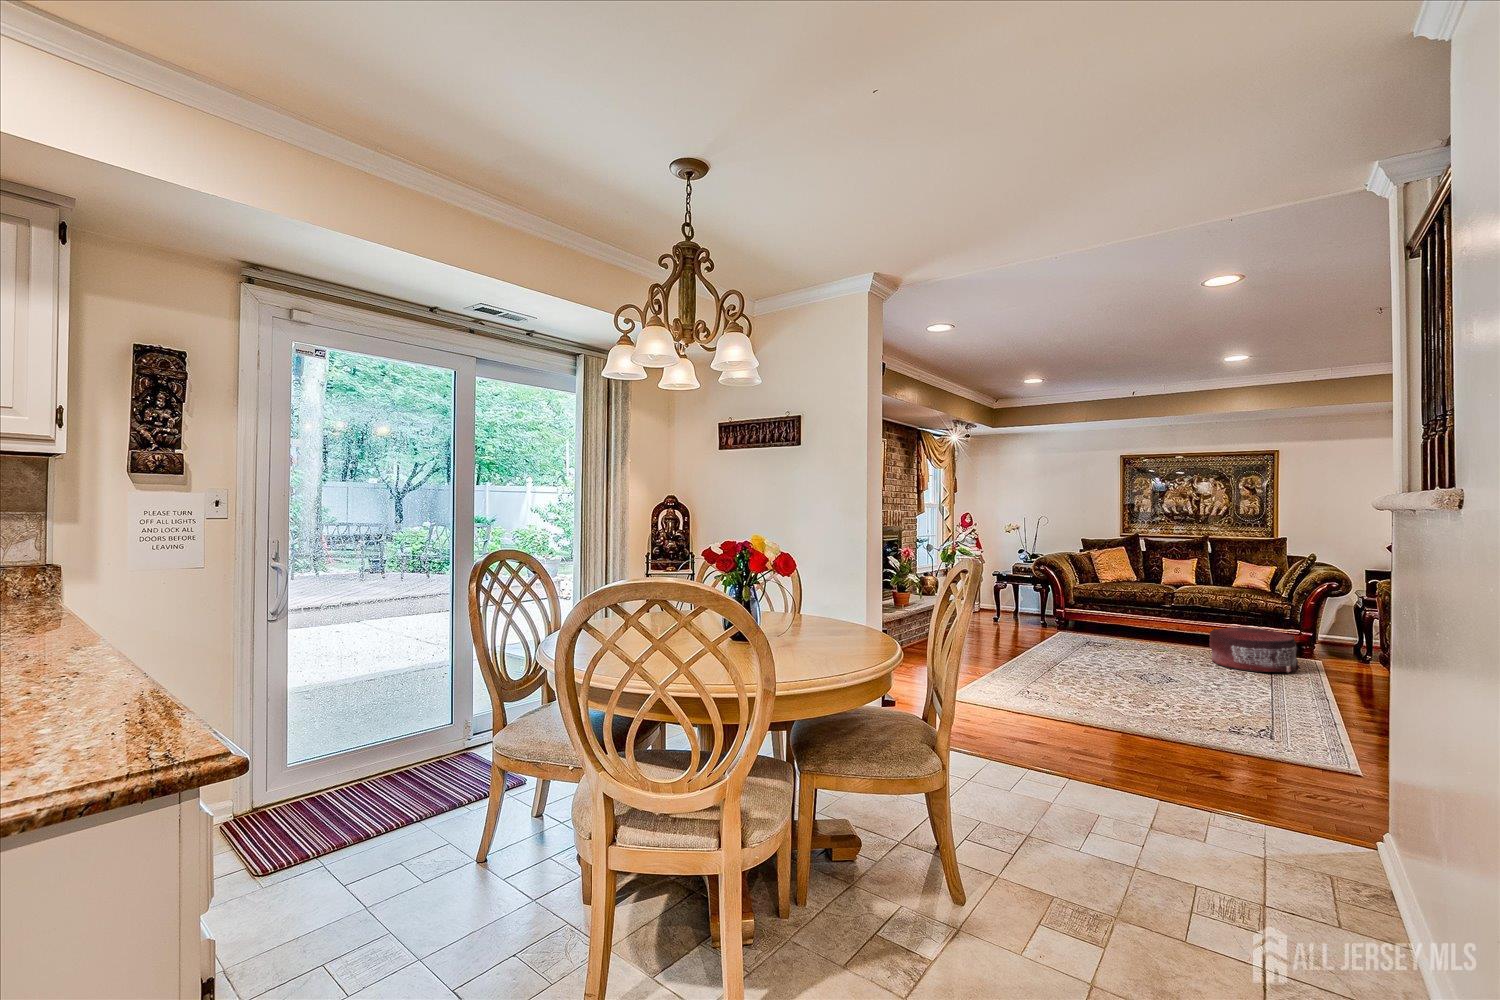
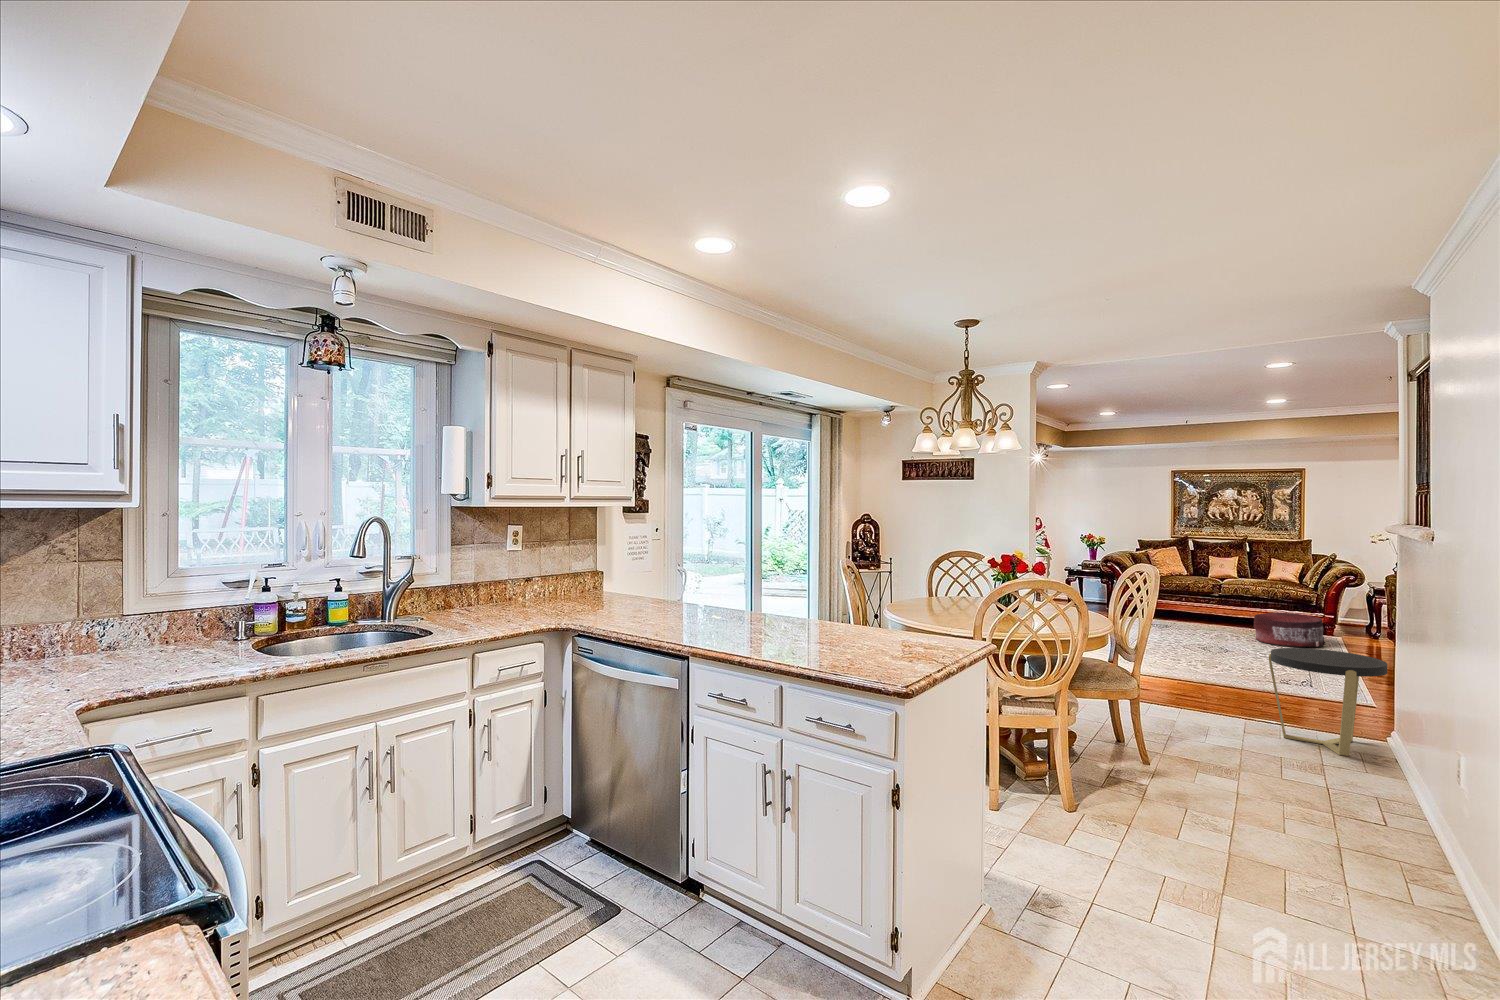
side table: none [1188,693,1379,885] -> present [1269,648,1387,756]

